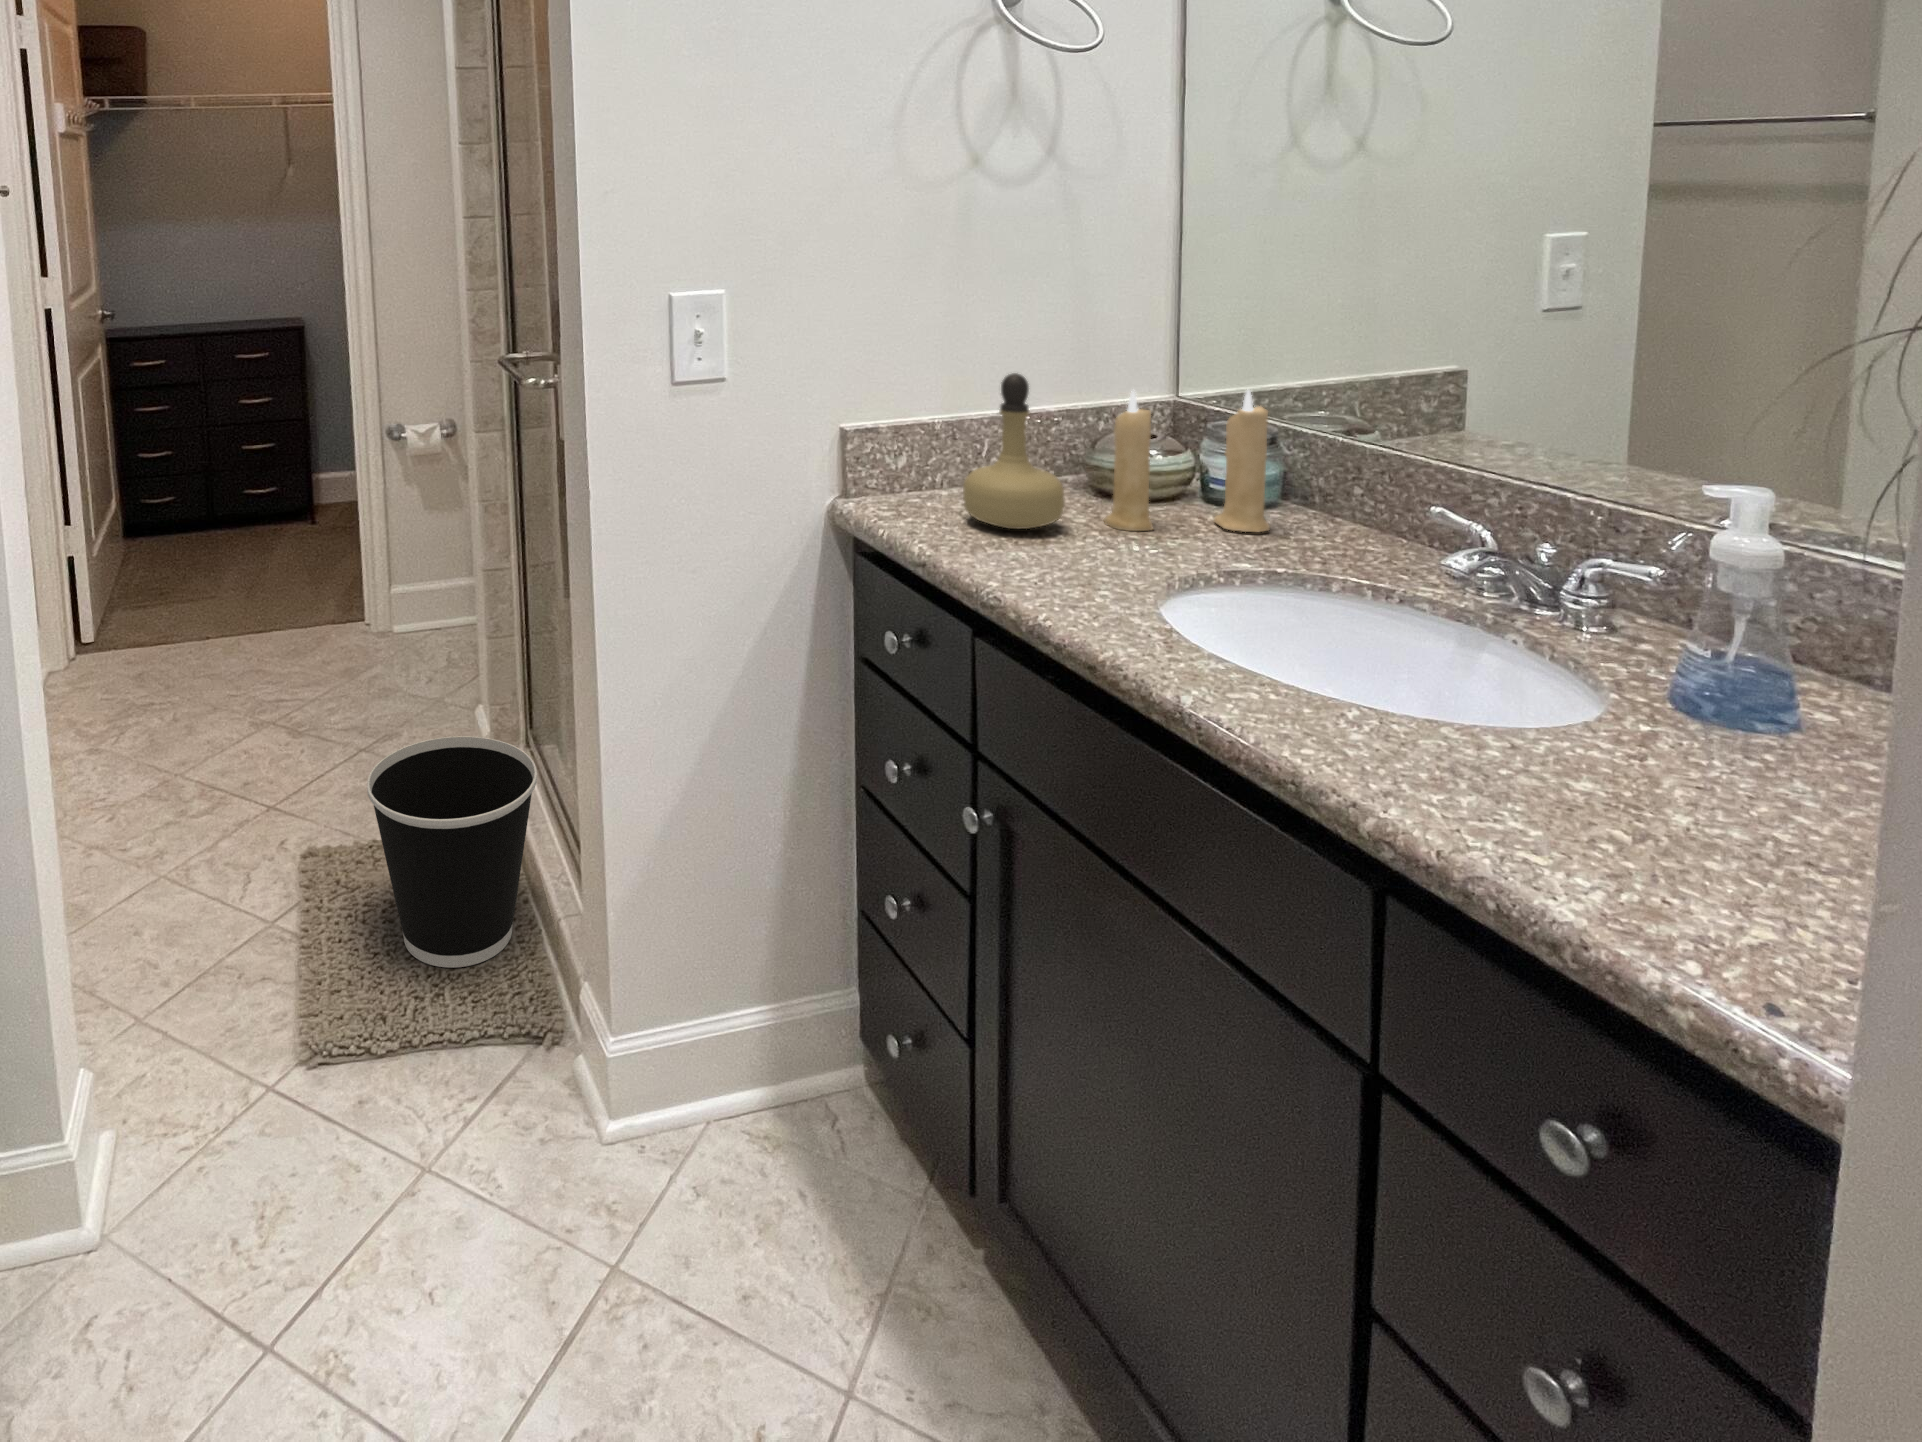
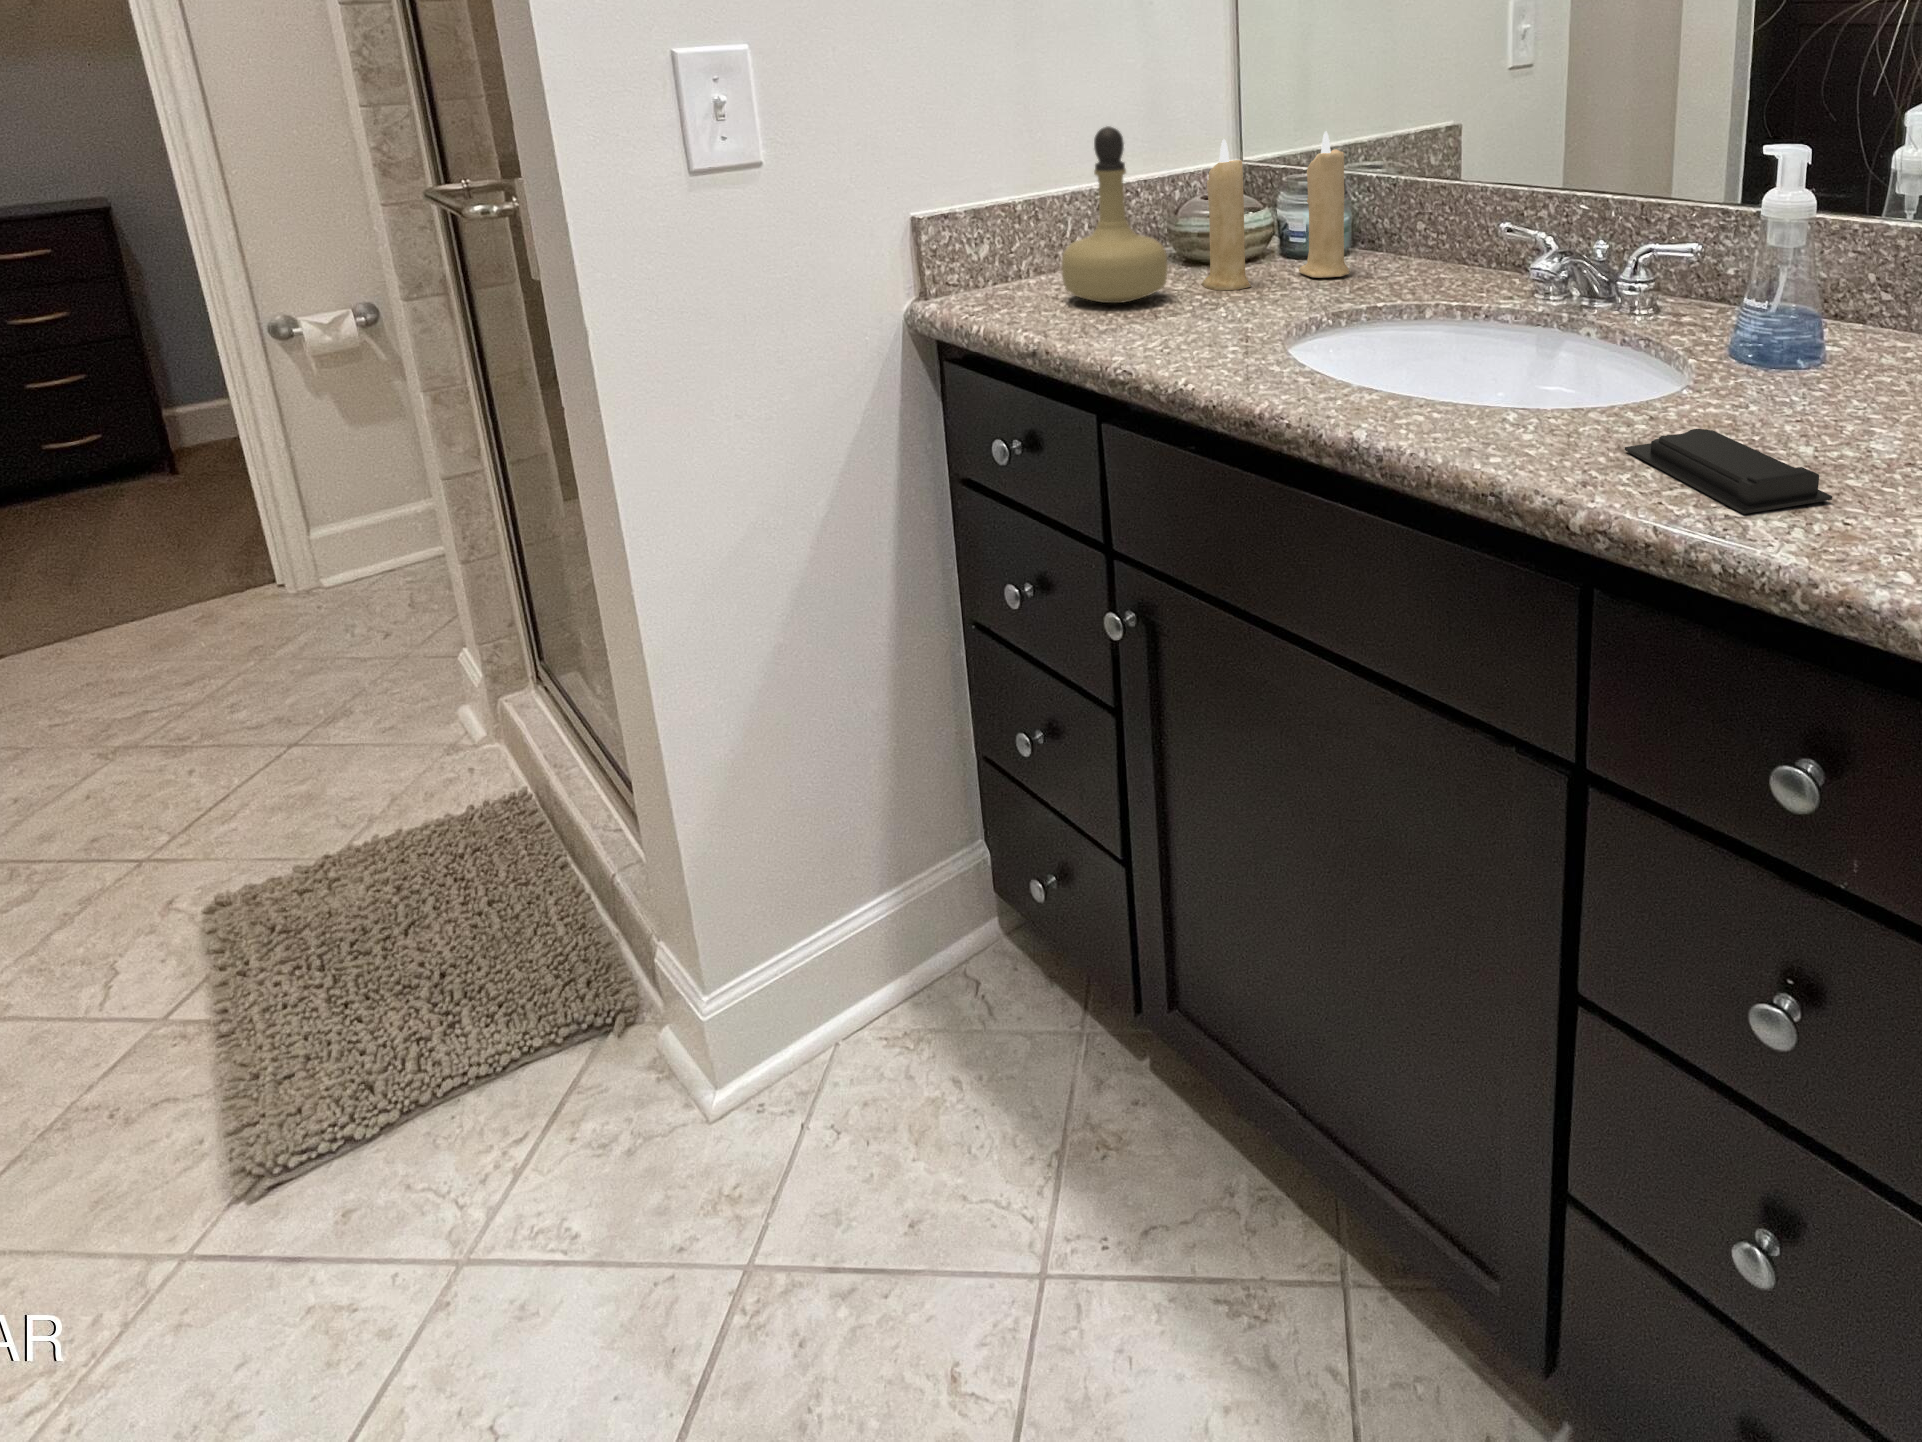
wastebasket: present [367,736,537,968] -> none [291,683,562,991]
soap bar: none [1458,768,1669,874] -> present [1625,429,1832,514]

